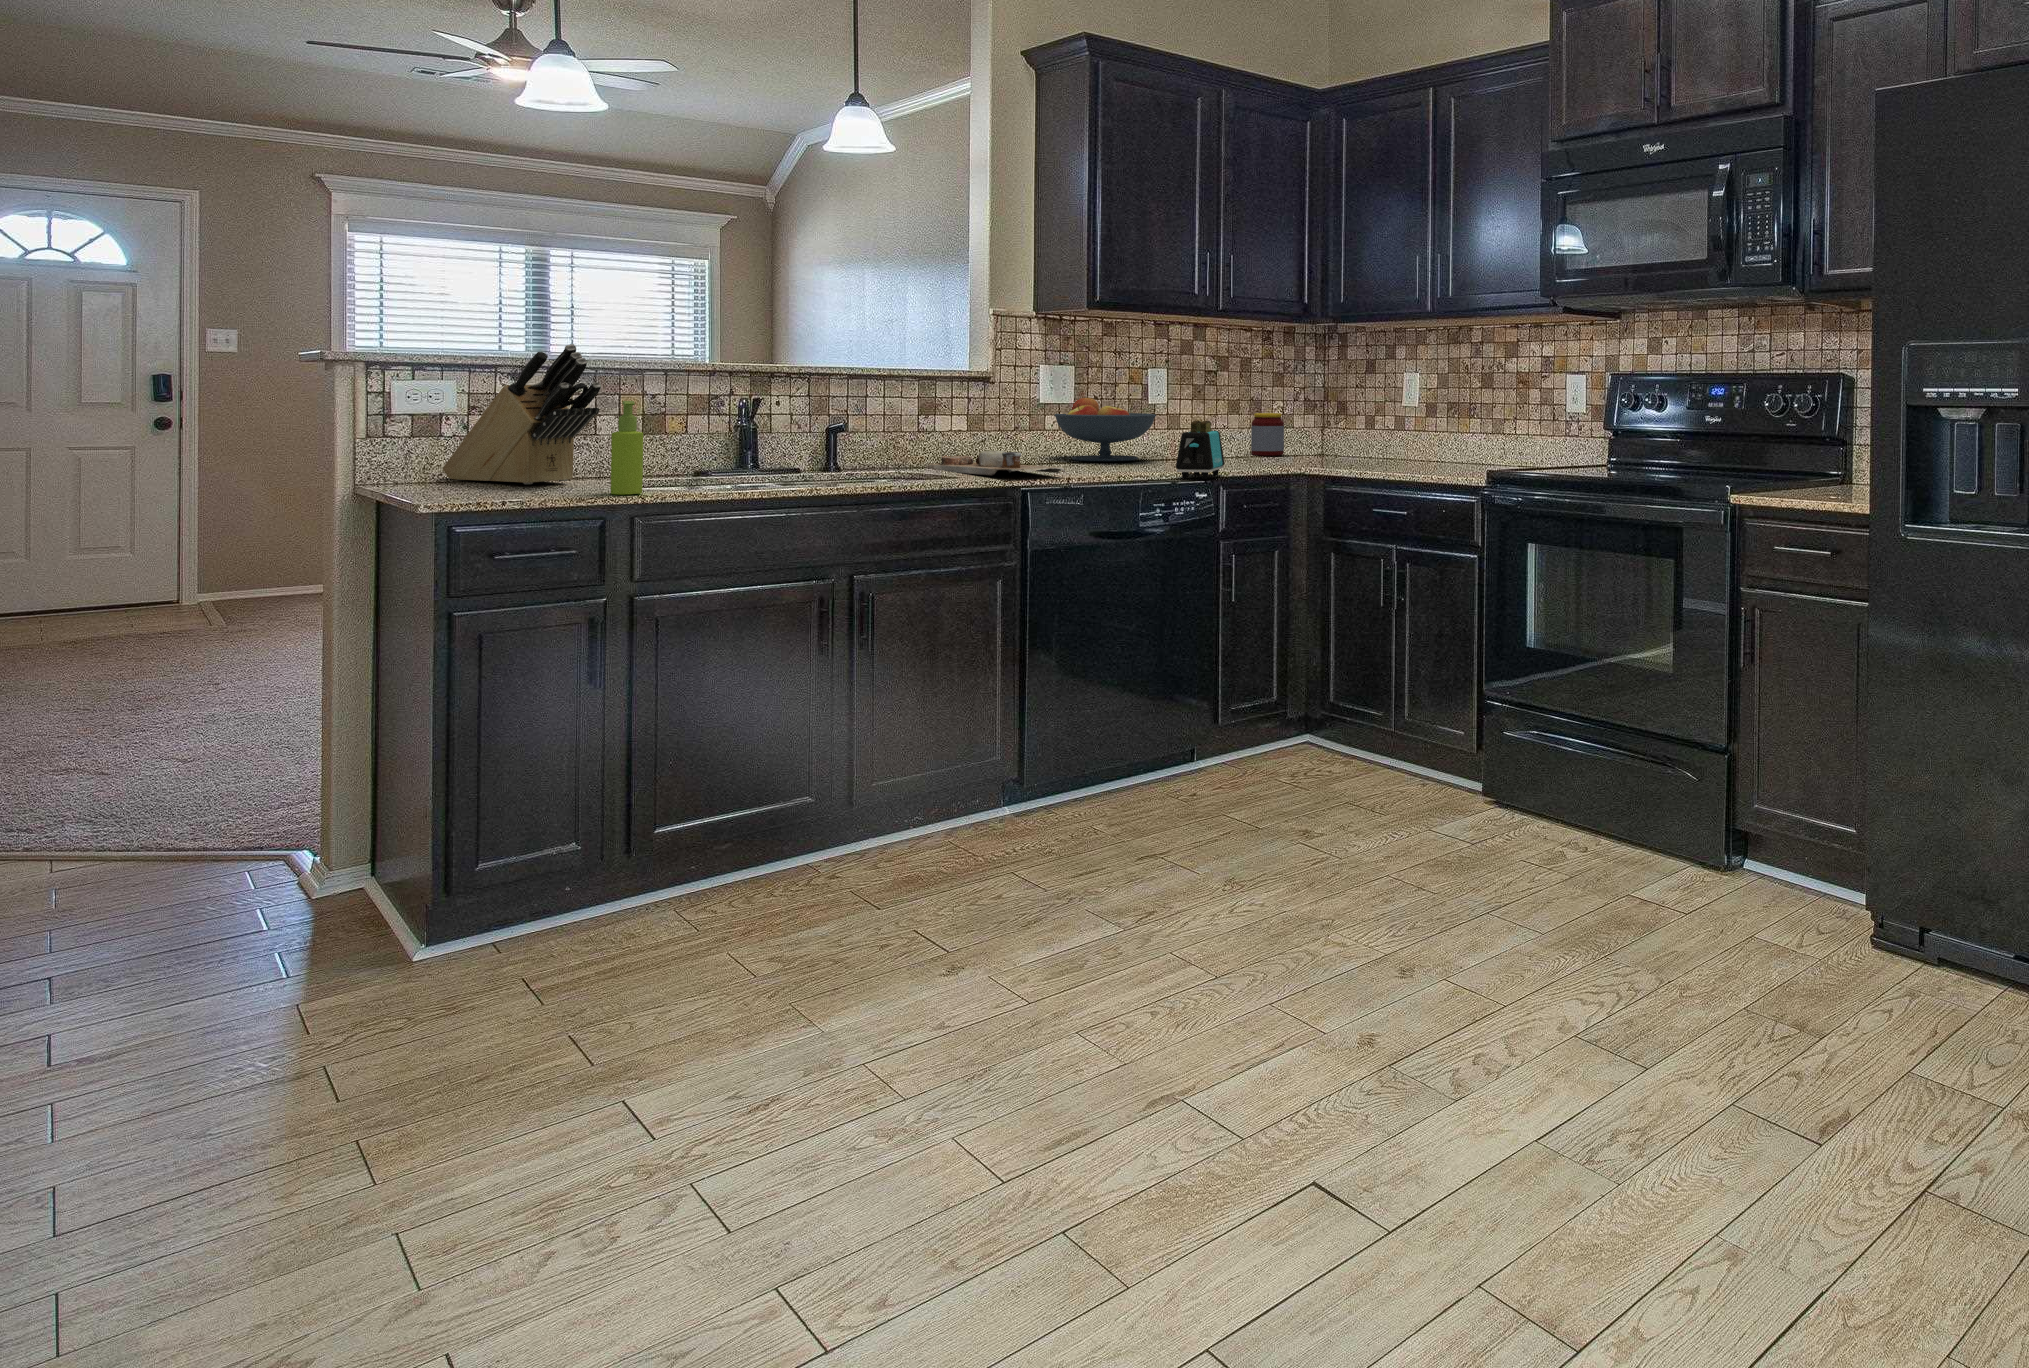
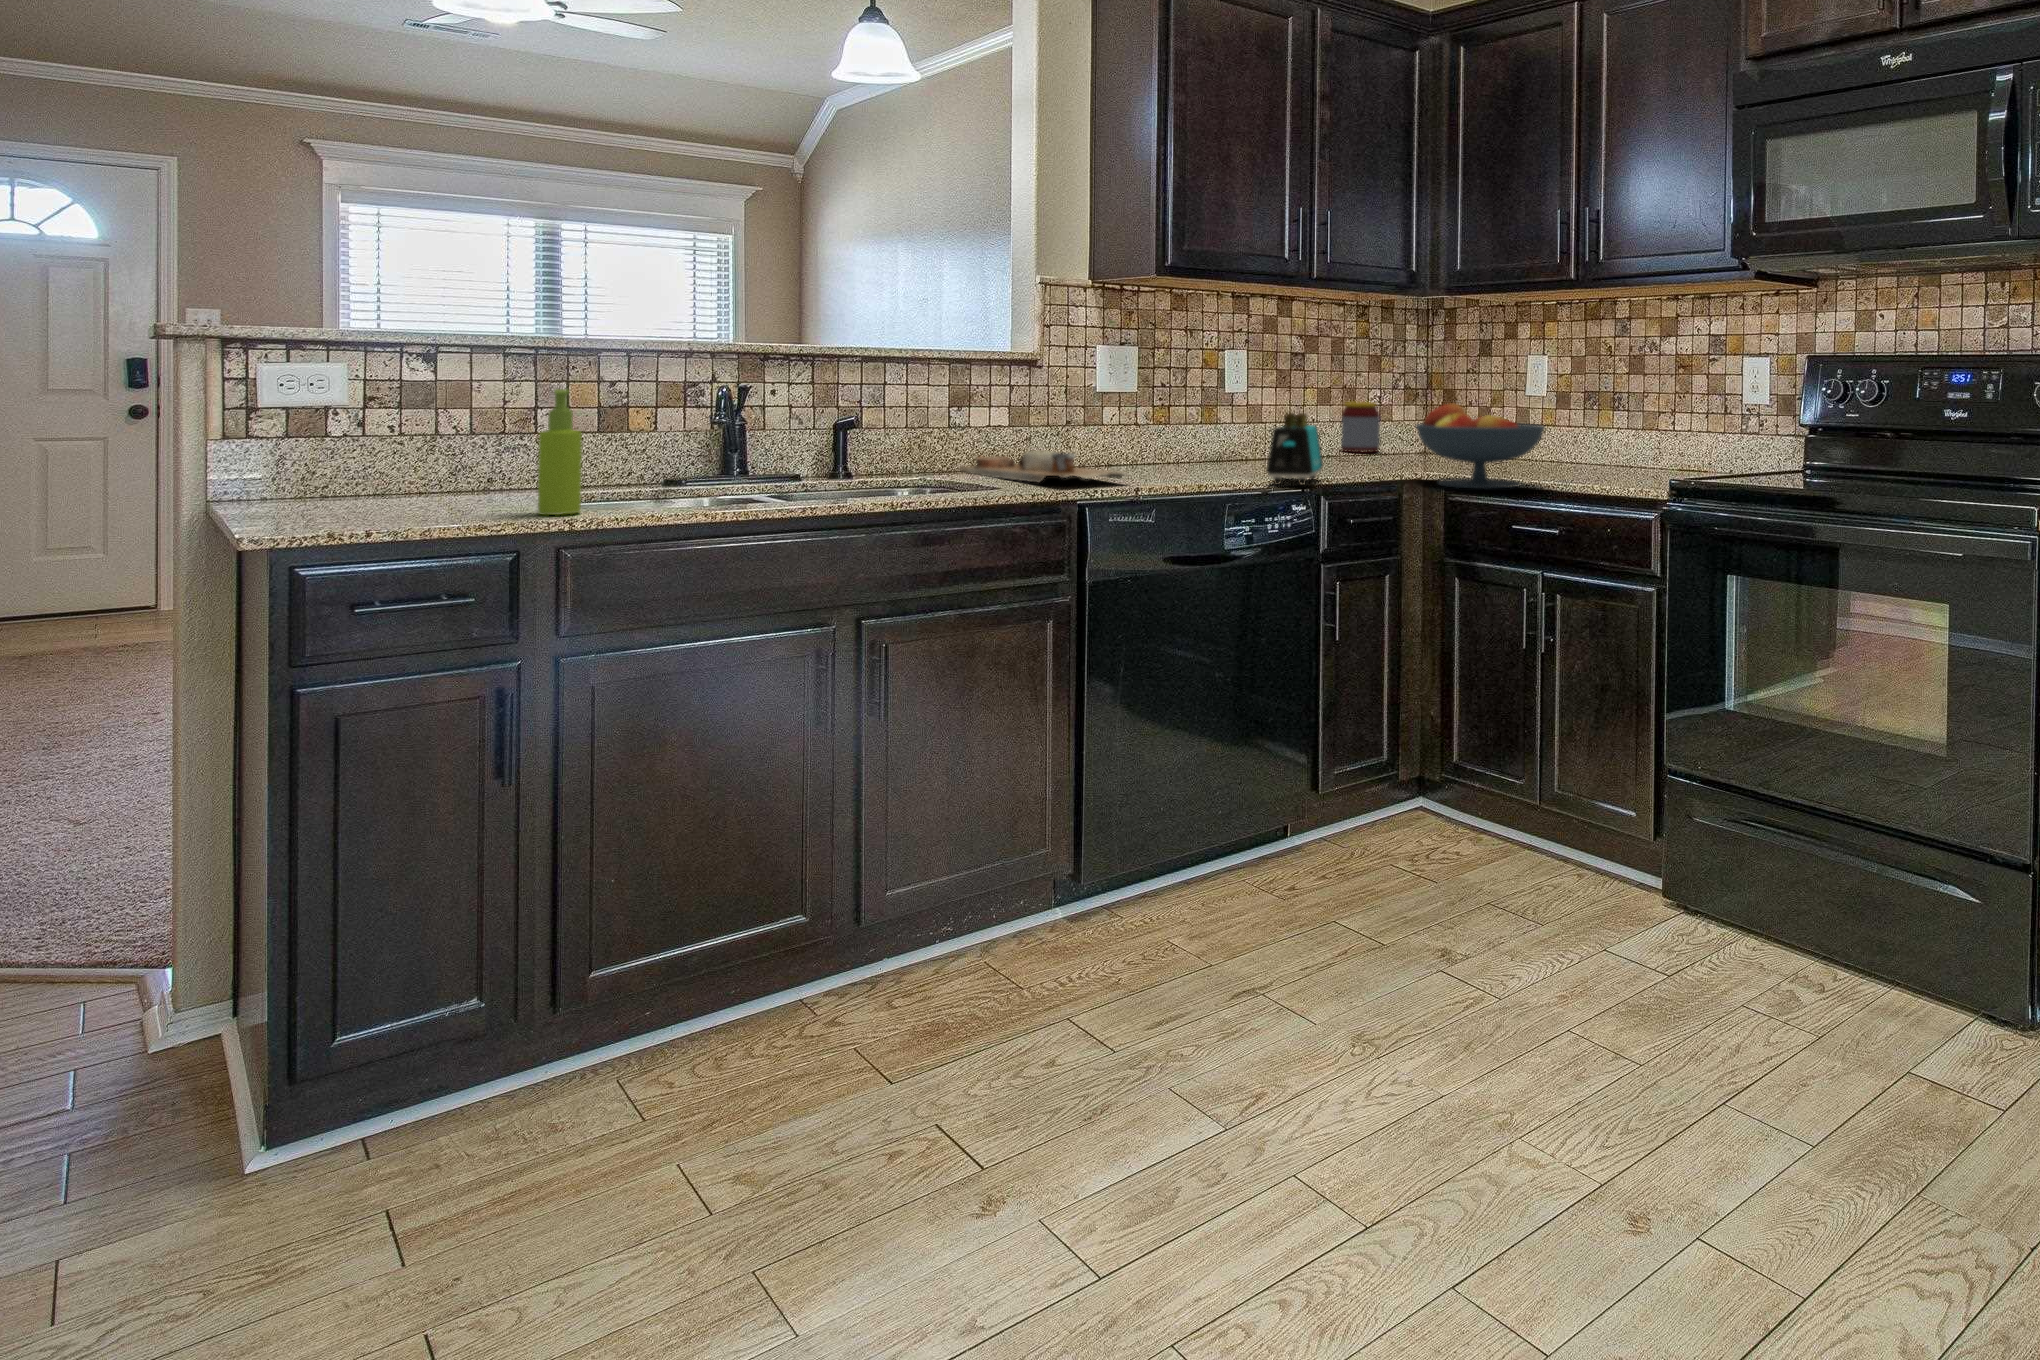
knife block: present [443,344,601,484] -> none [330,314,531,499]
fruit bowl: present [1054,398,1156,461] -> present [1416,404,1545,489]

